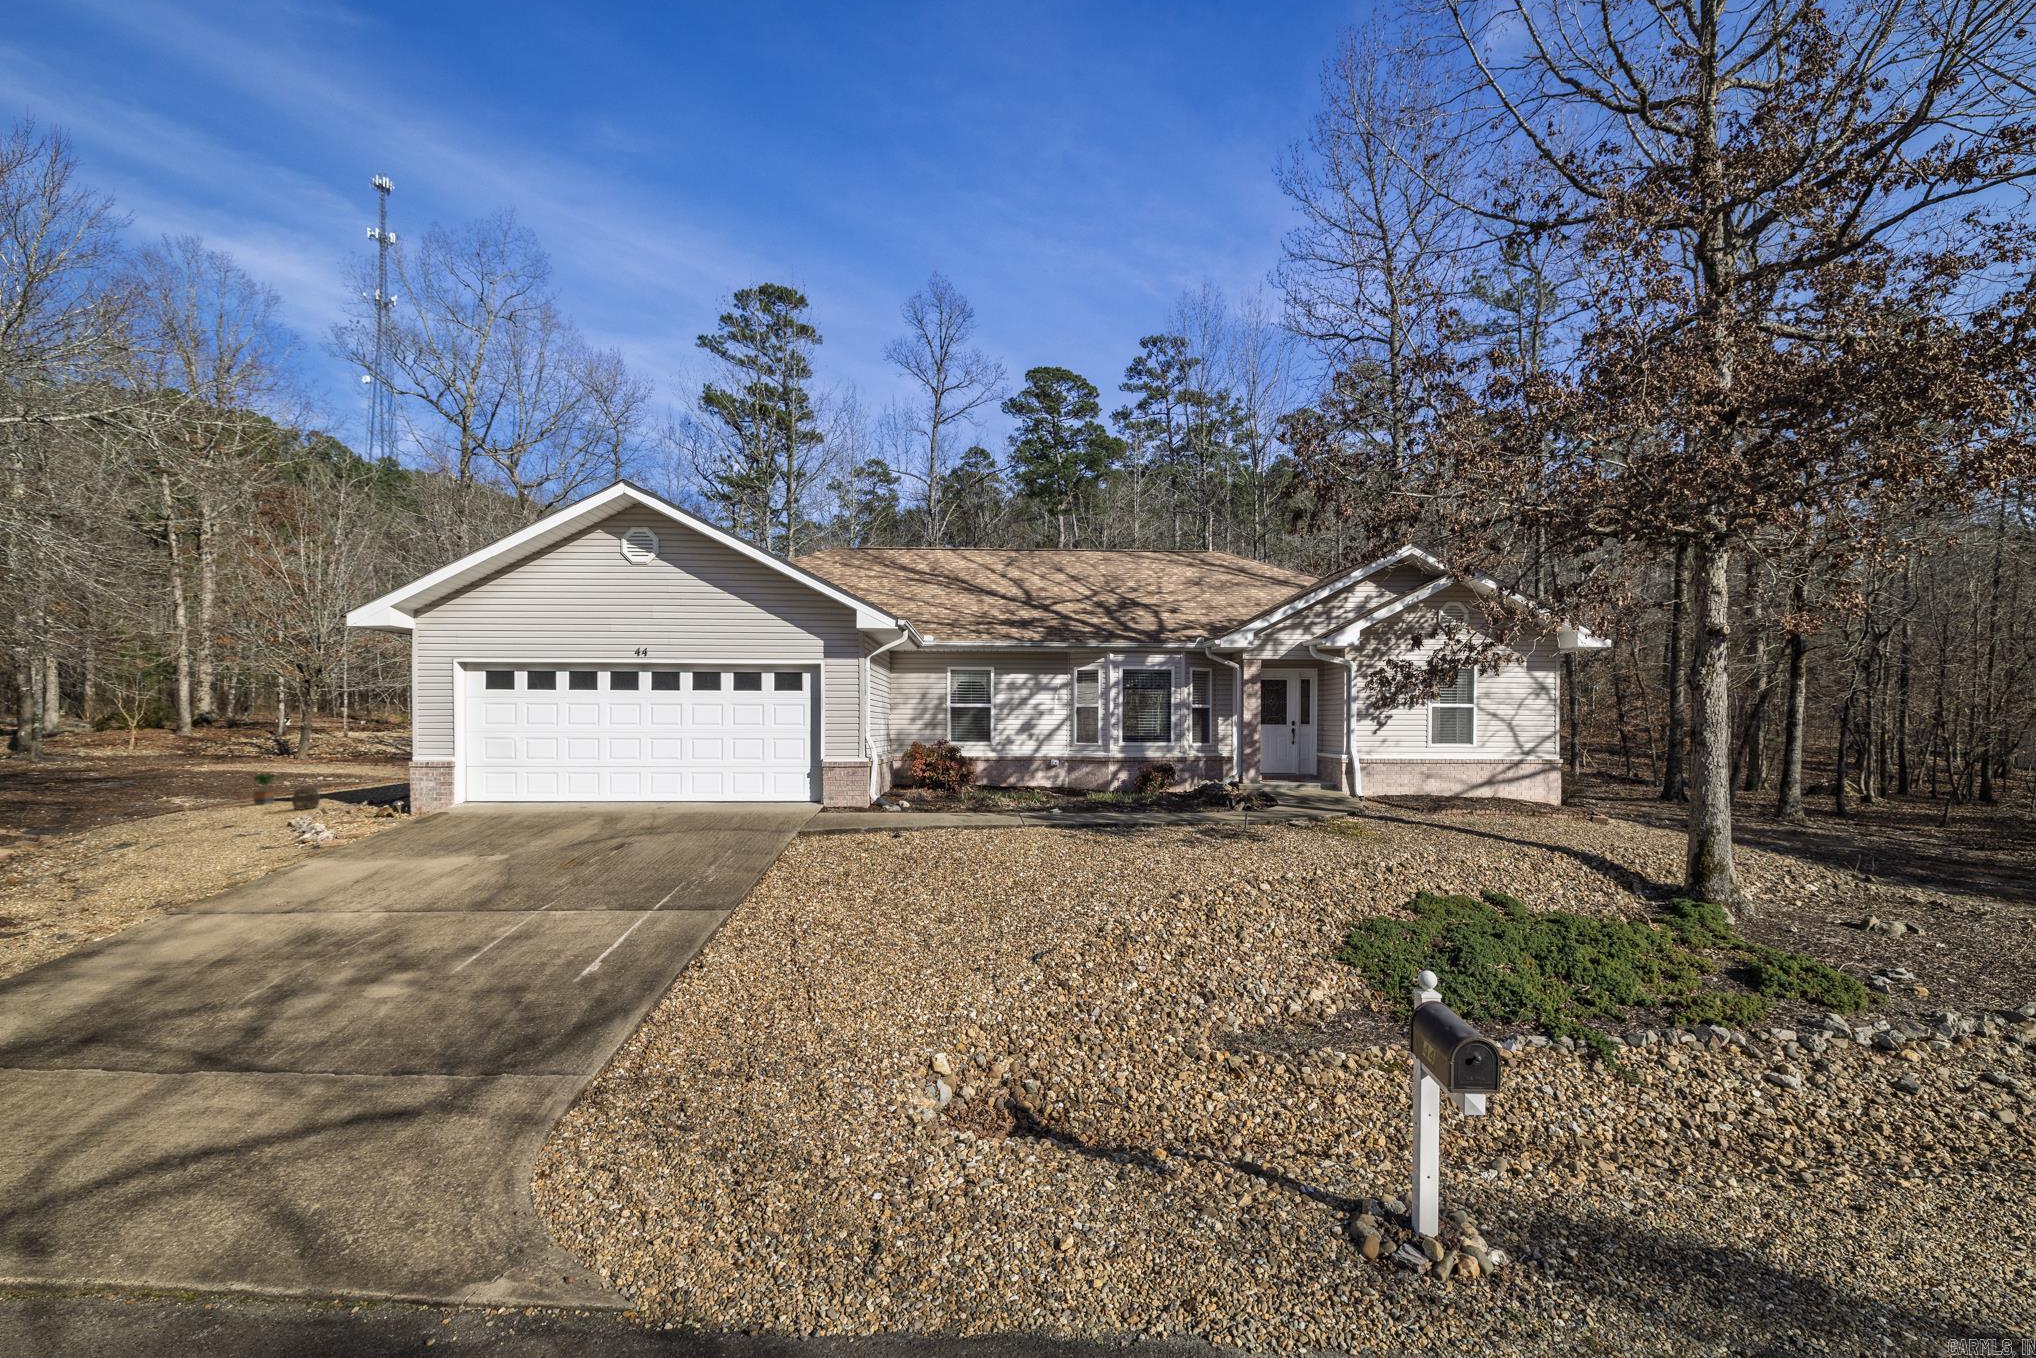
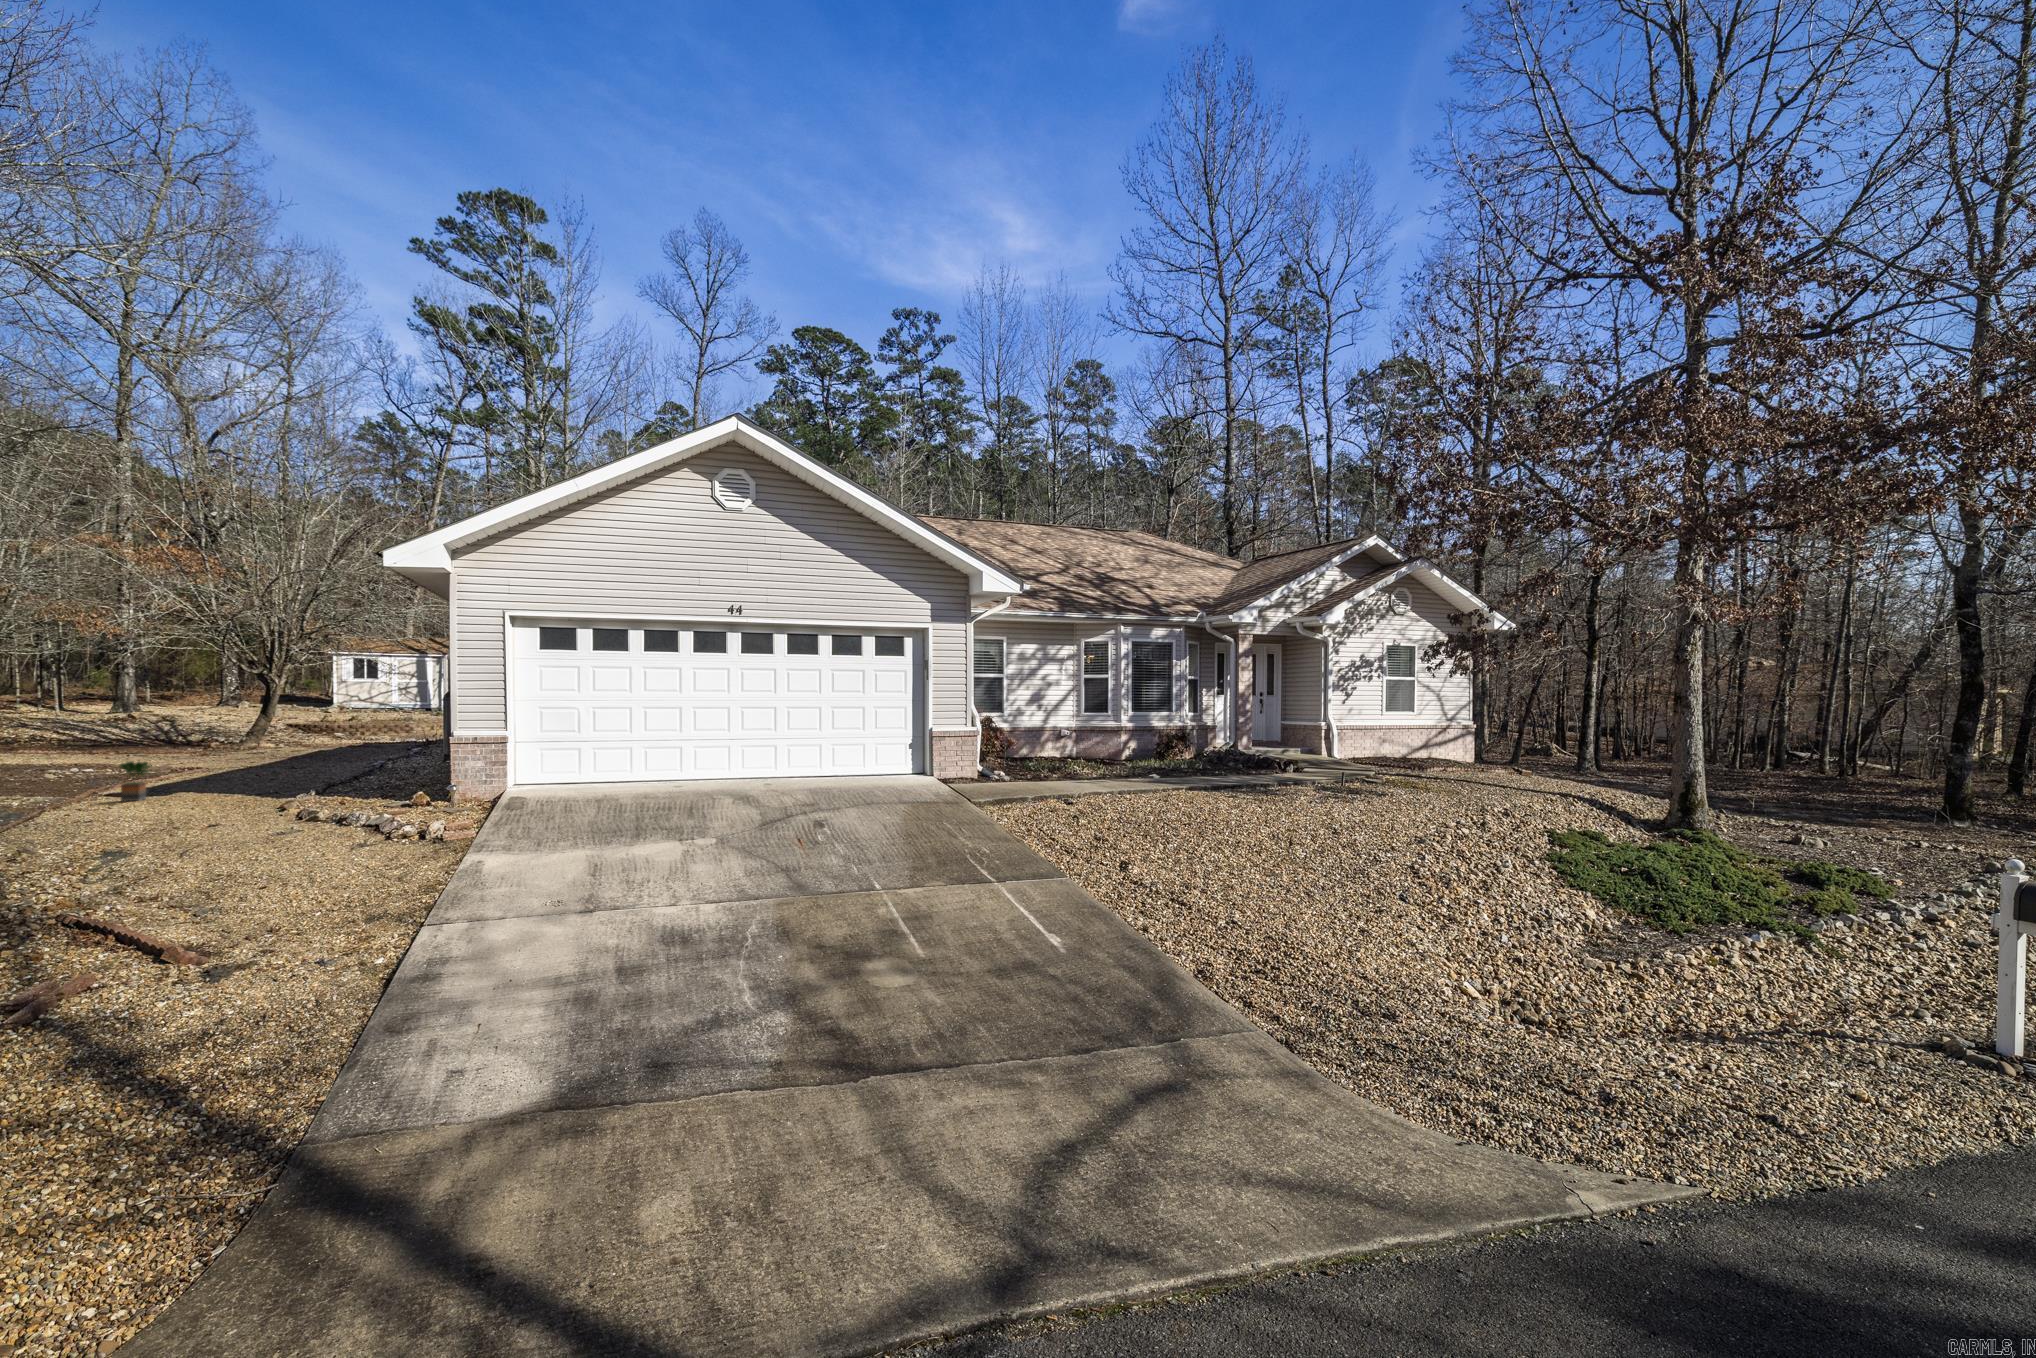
woven basket: present [292,788,320,810] -> none [212,776,249,803]

